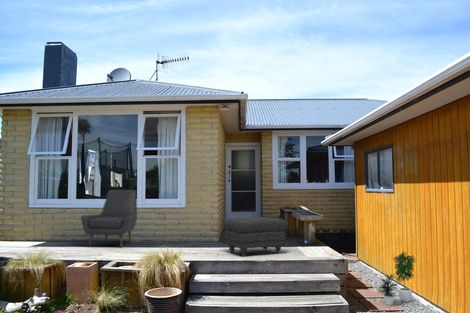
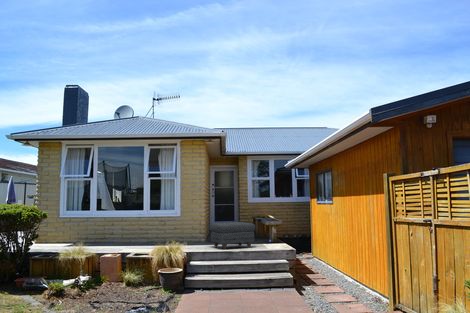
chair: present [81,190,137,248] -> none [104,204,144,246]
potted plant: present [379,252,415,305] -> none [317,244,345,282]

